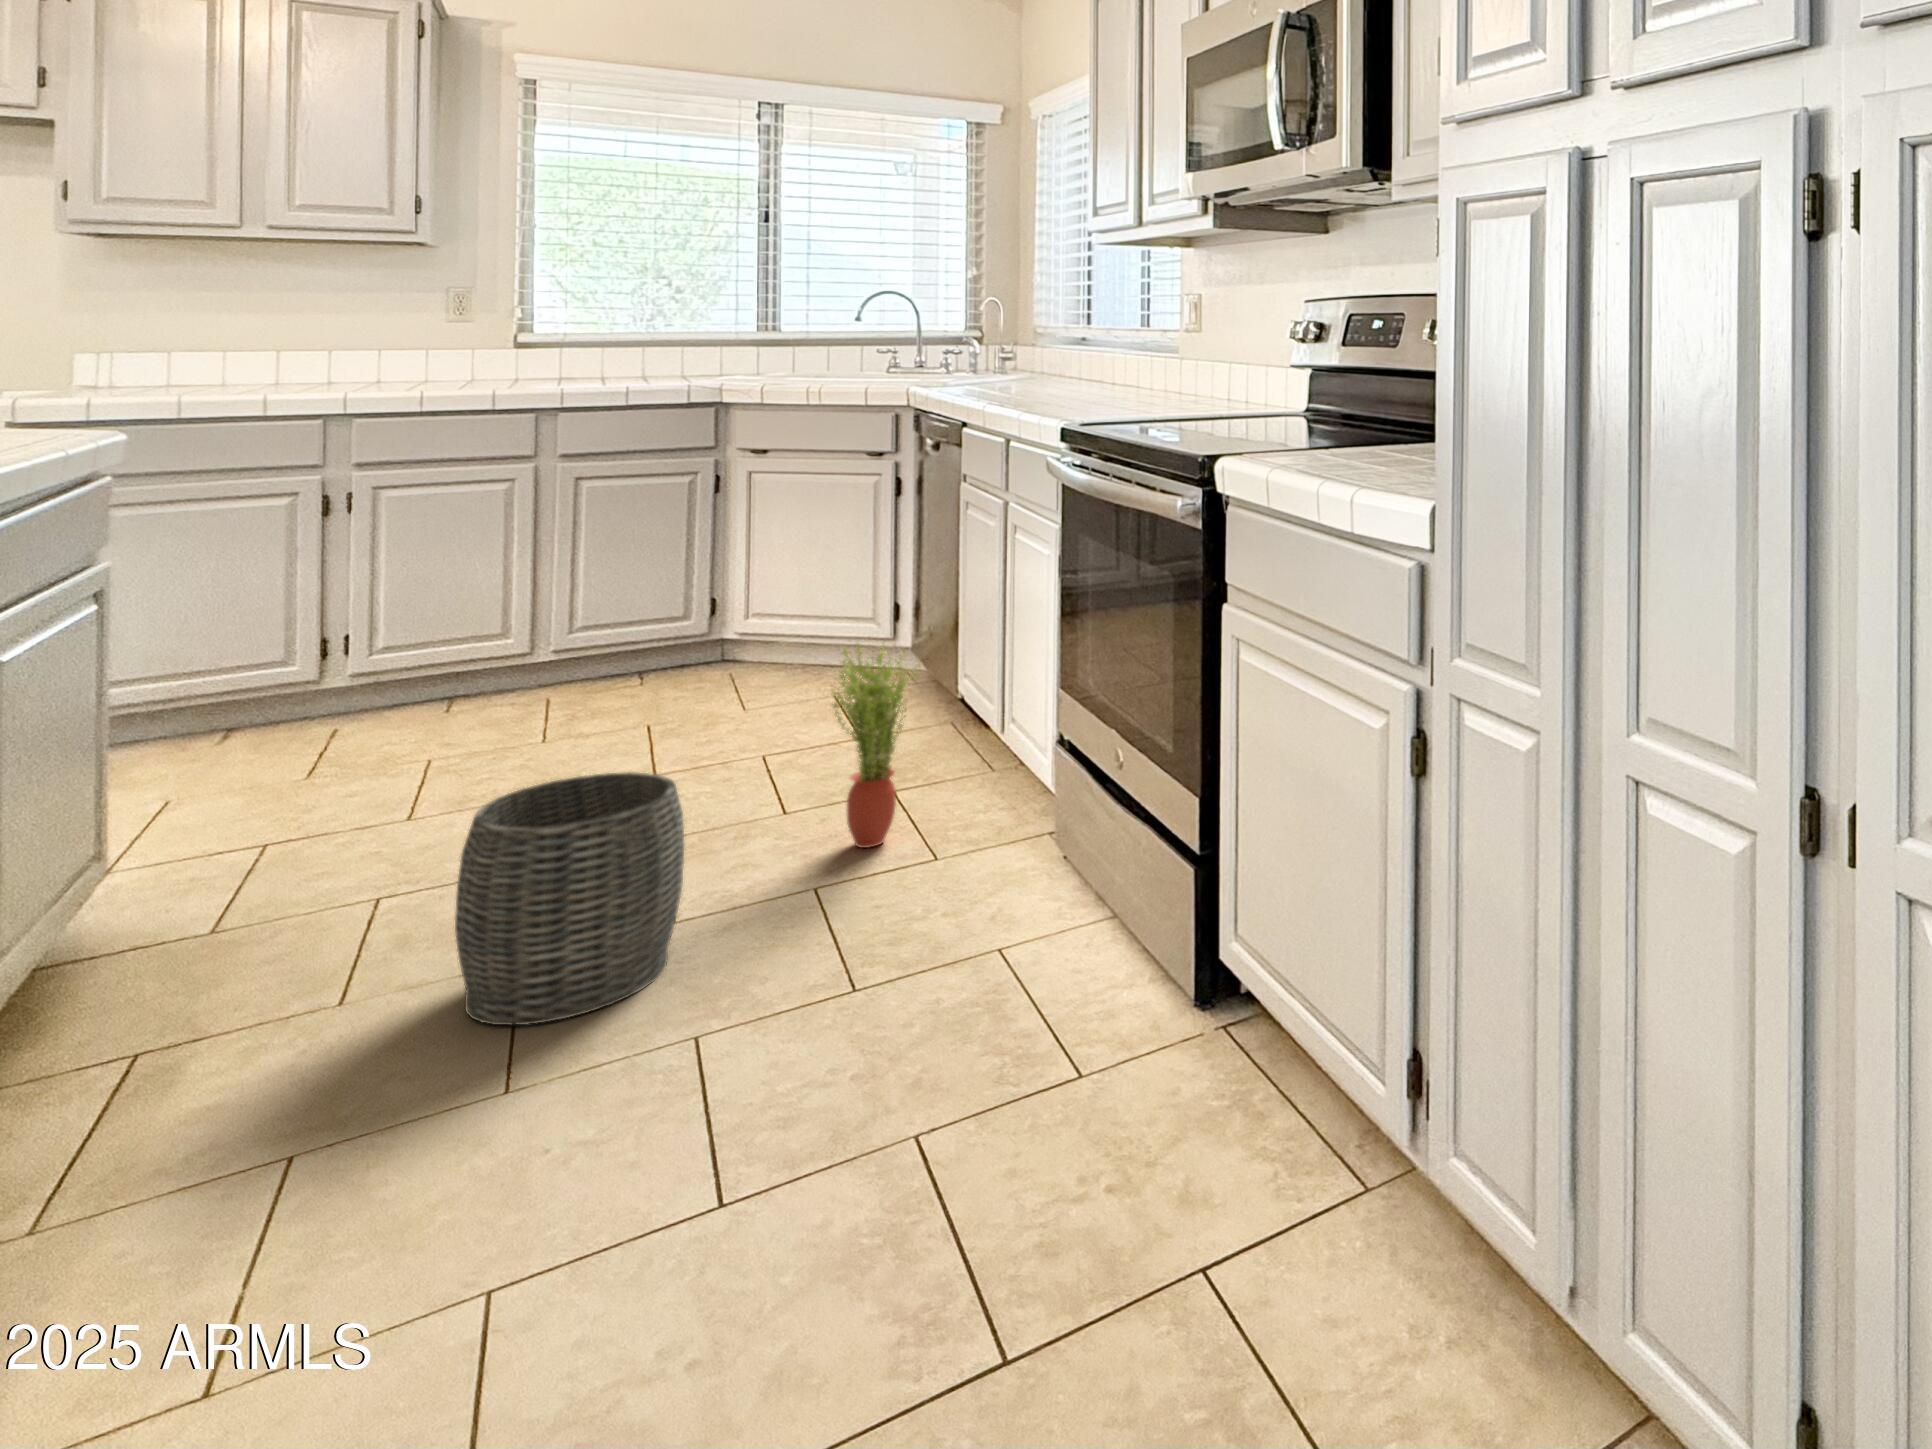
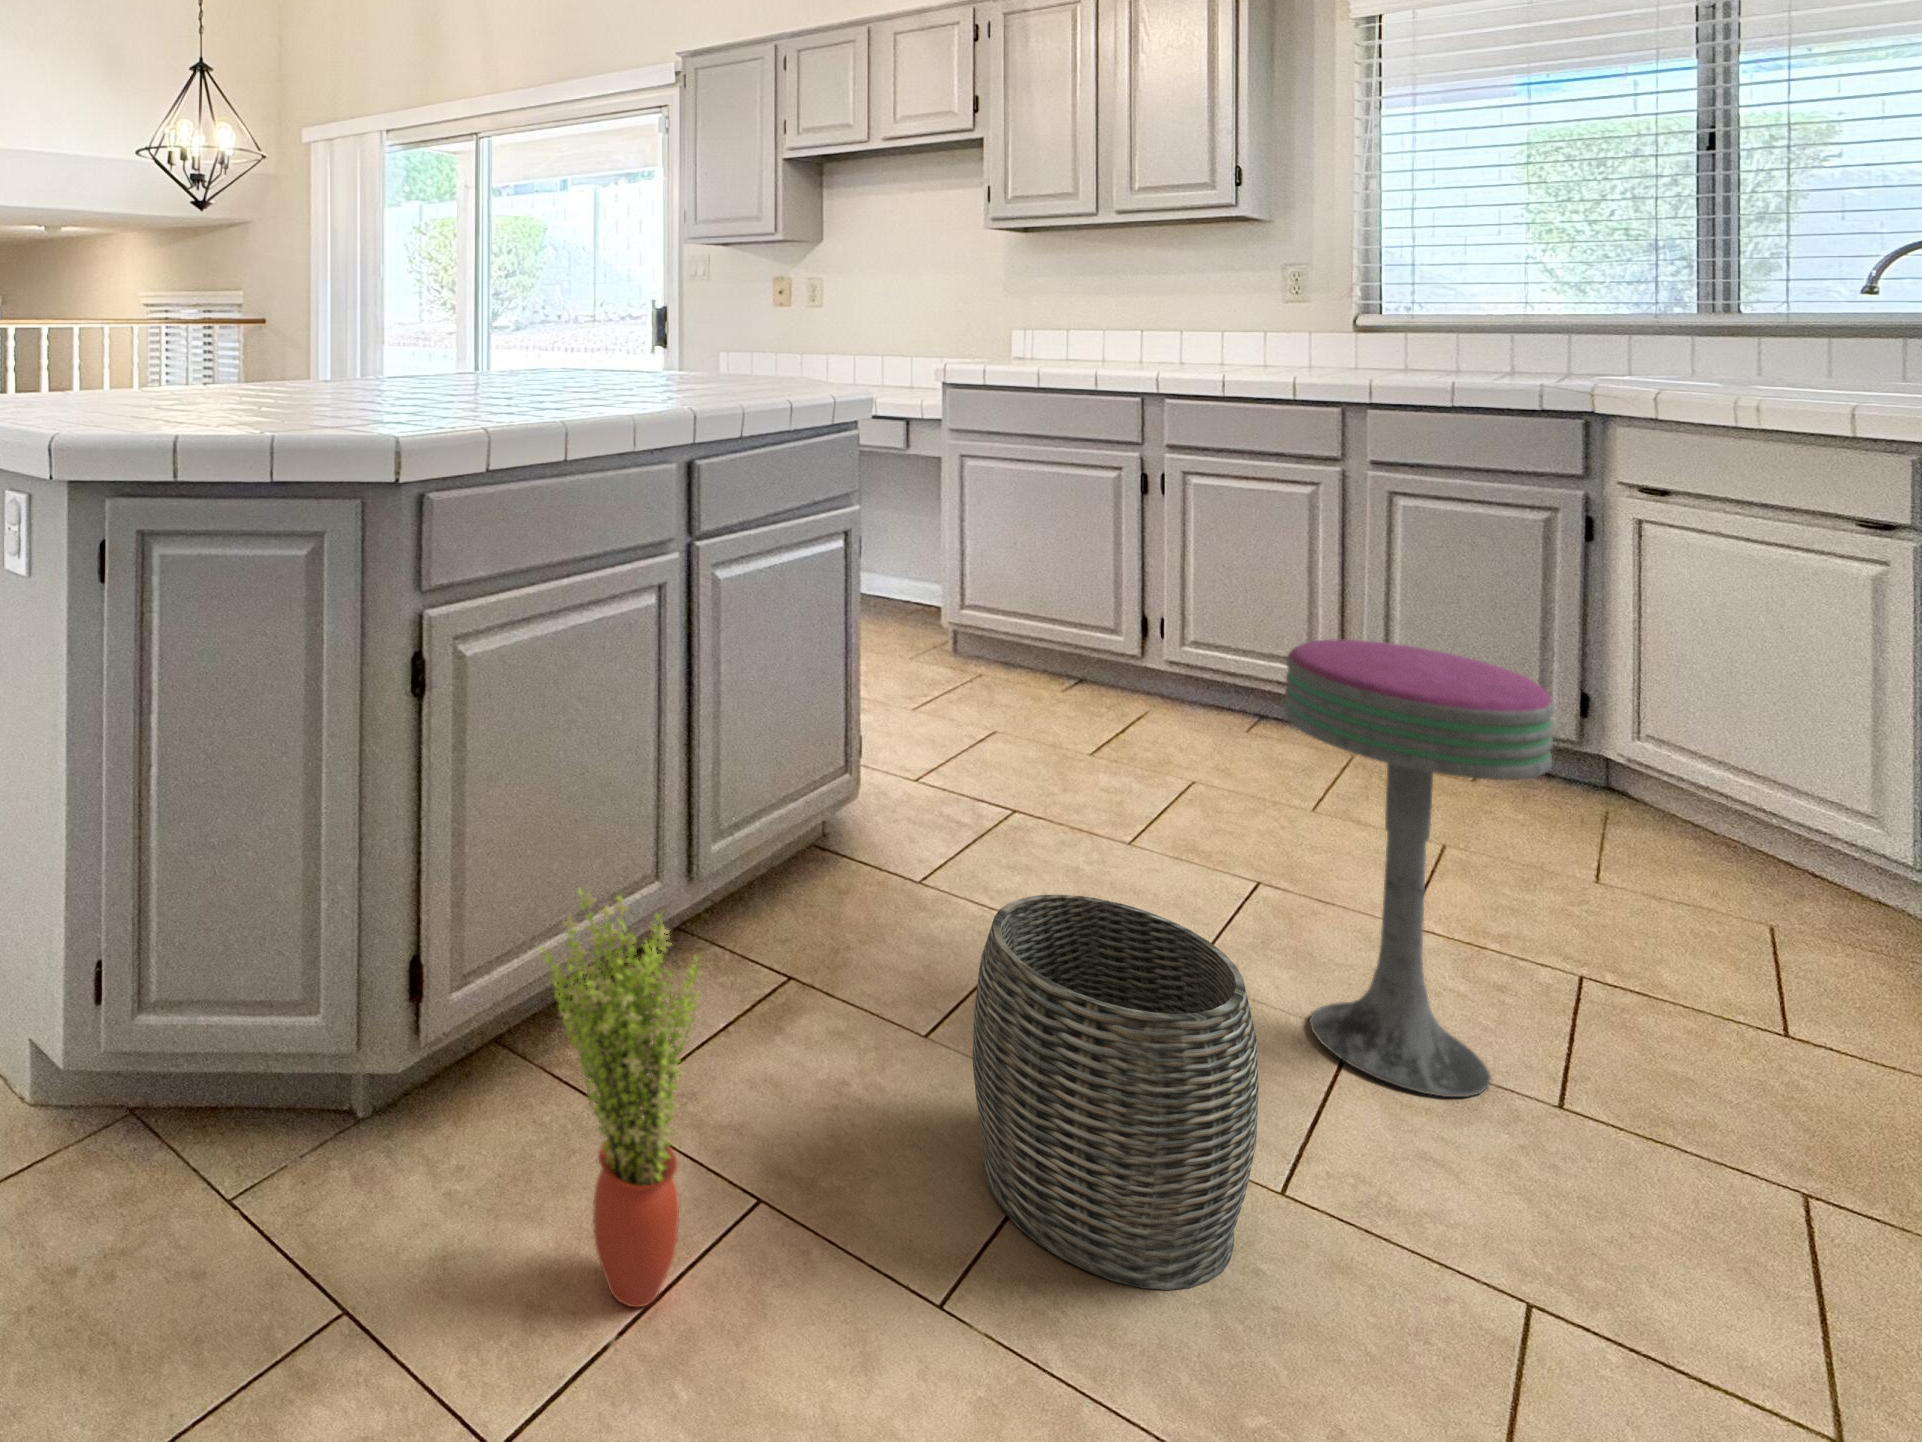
bar stool: none [613,561,783,849] -> present [1284,639,1555,1097]
potted plant: present [832,646,921,848] -> present [543,889,701,1307]

